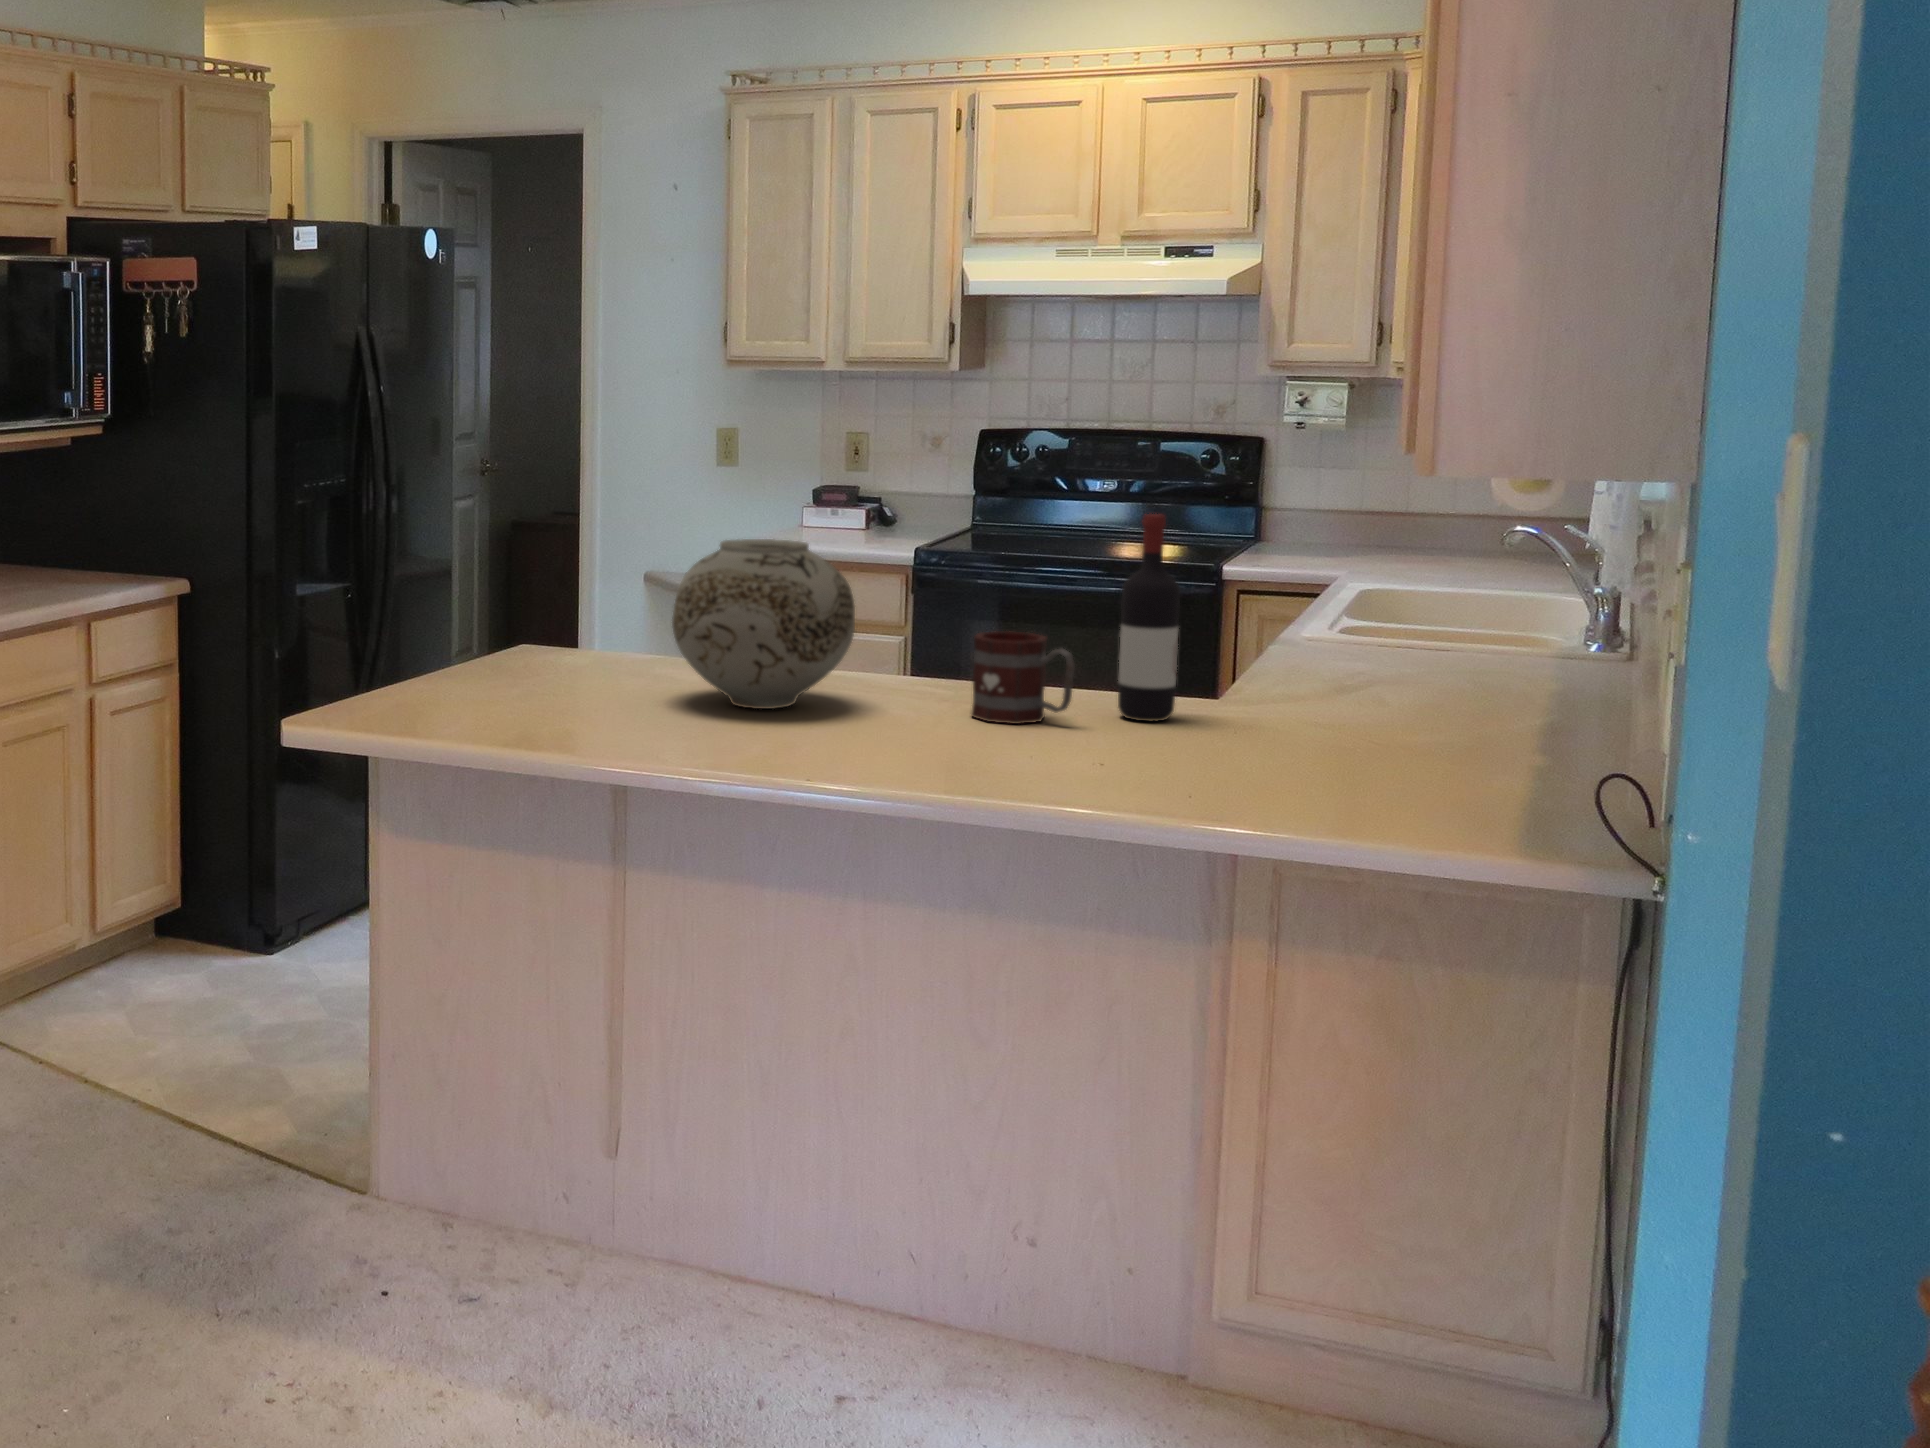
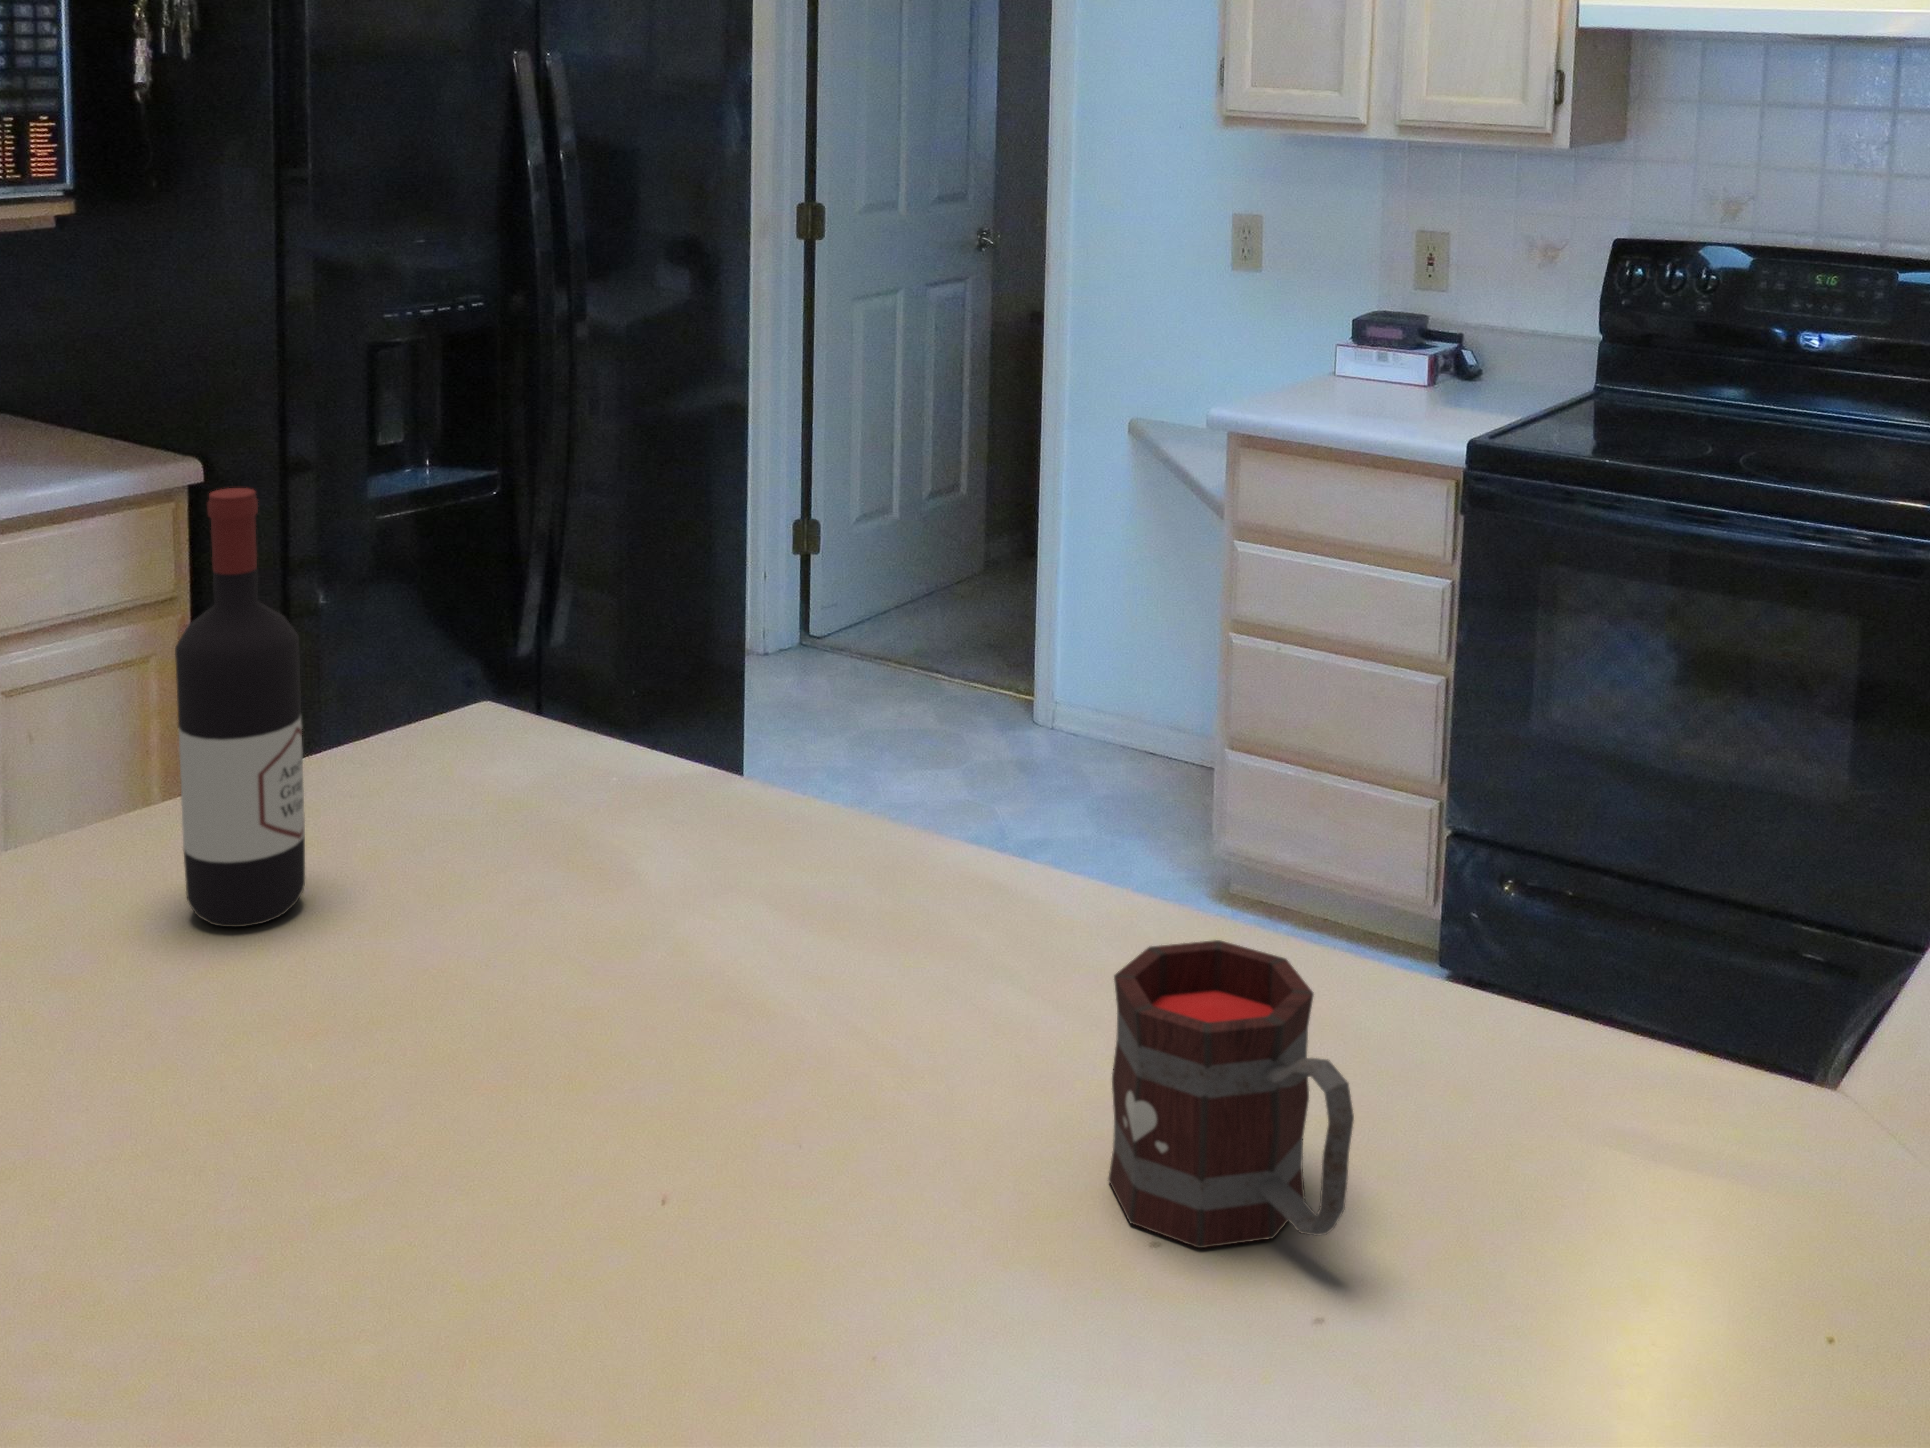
wine bottle: present [1118,514,1180,721] -> present [175,488,305,927]
vase: present [672,539,855,709] -> none [411,626,872,1088]

